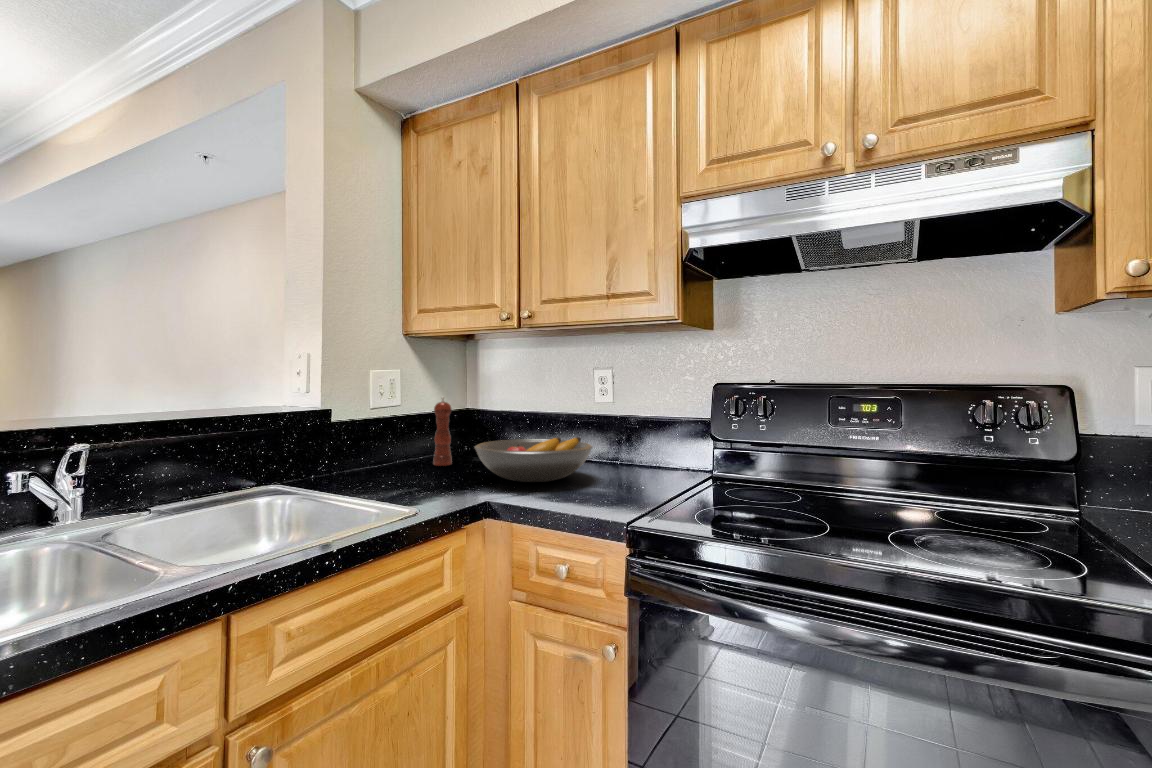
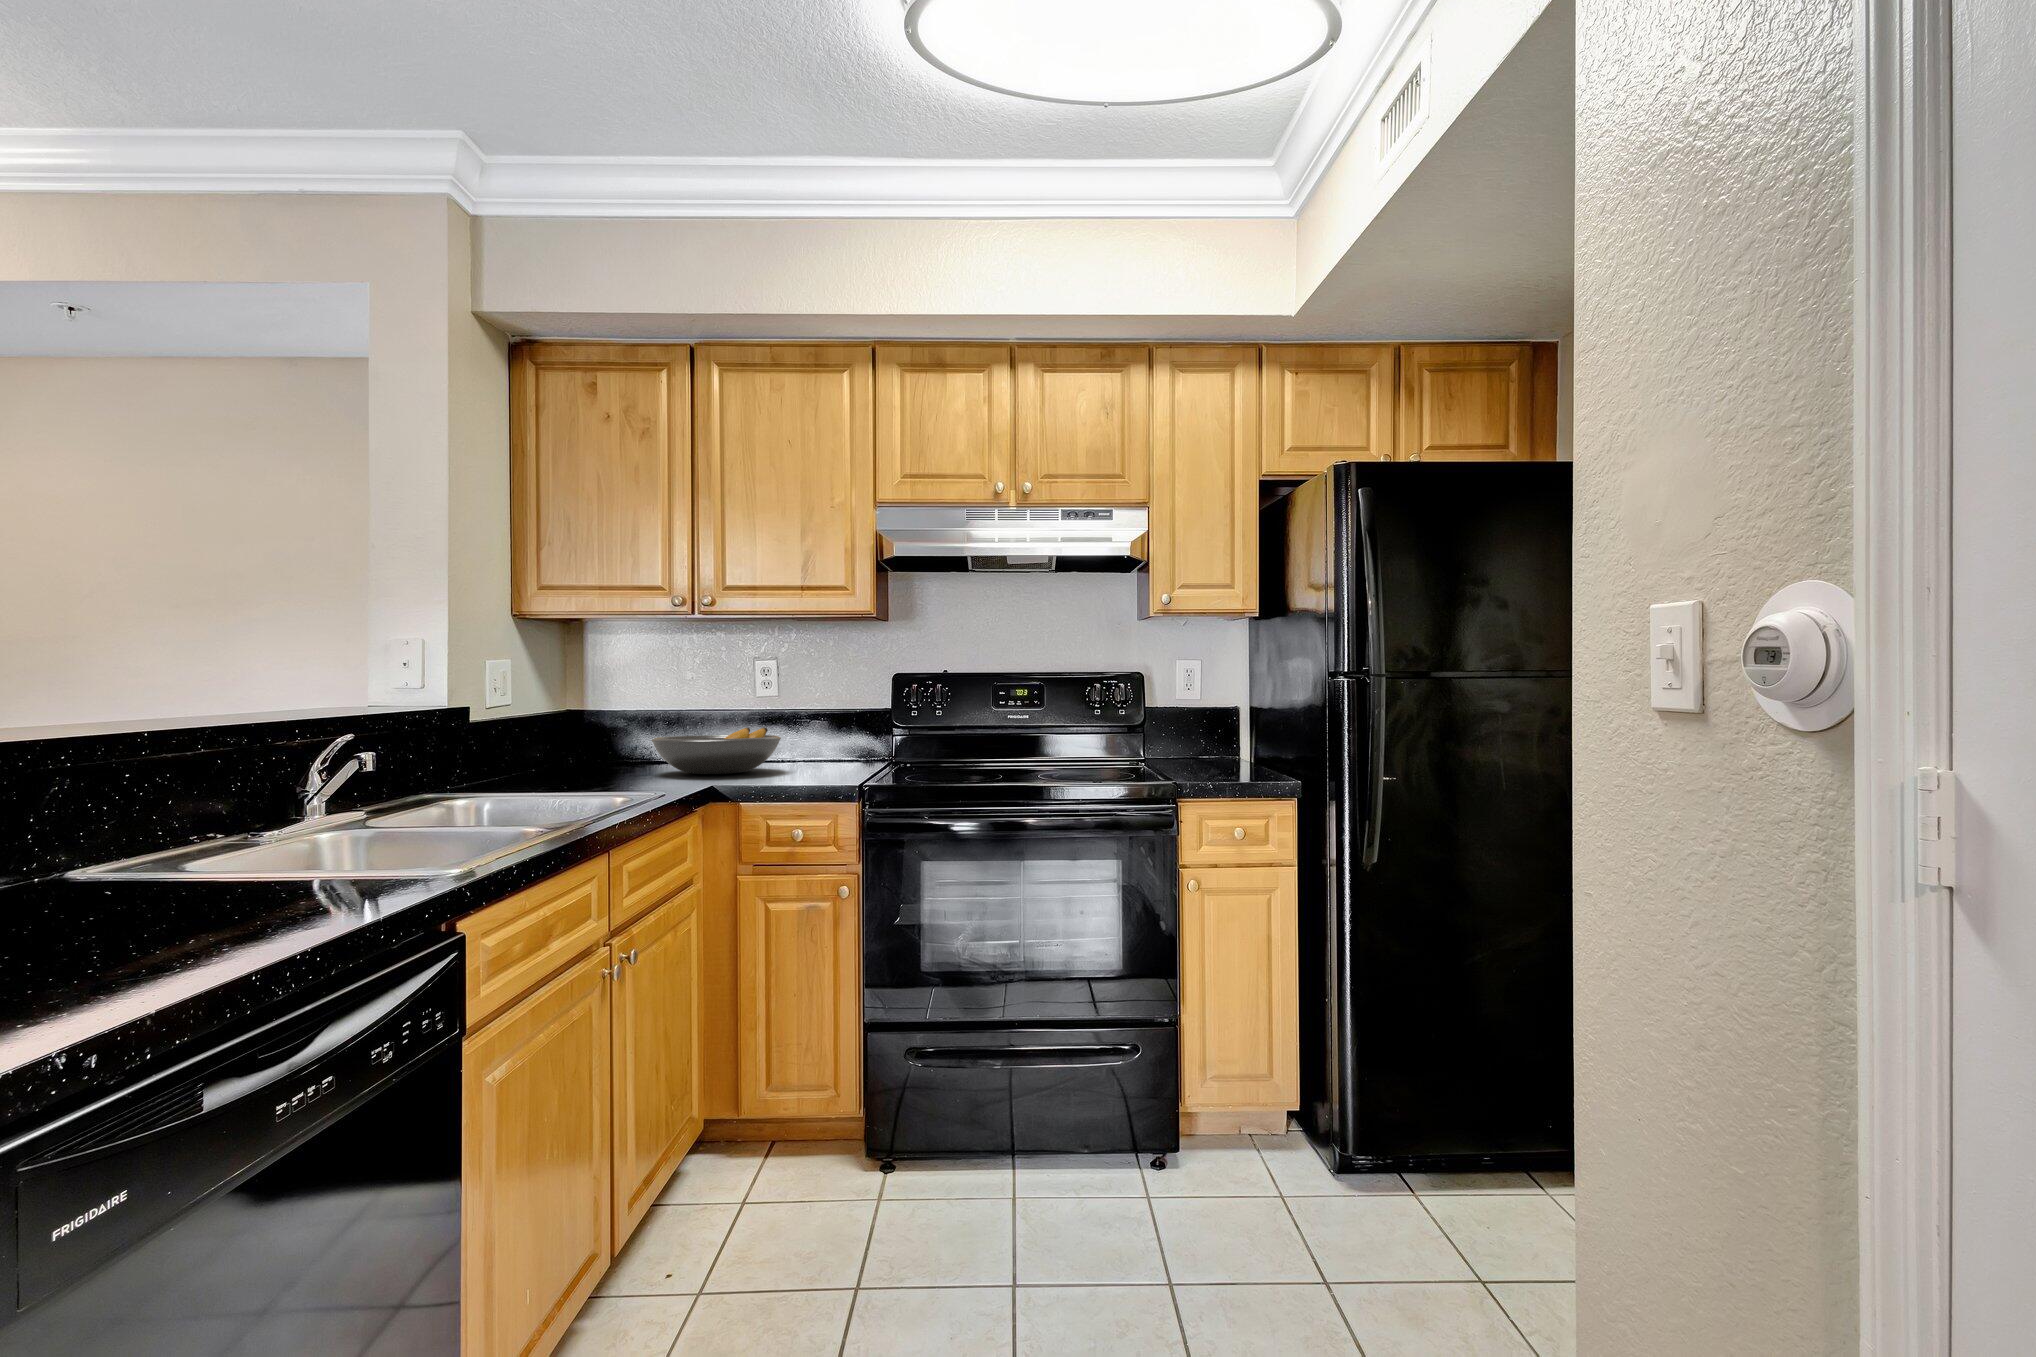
pepper mill: present [433,397,452,466] -> none [563,691,587,772]

